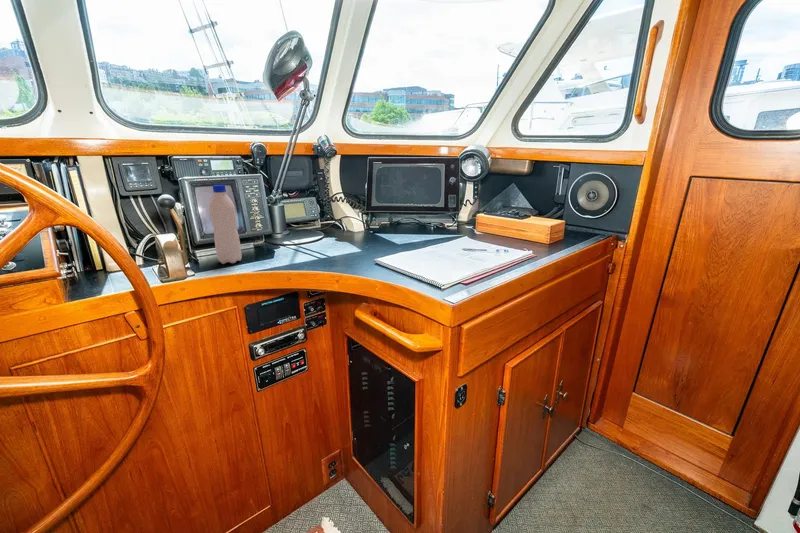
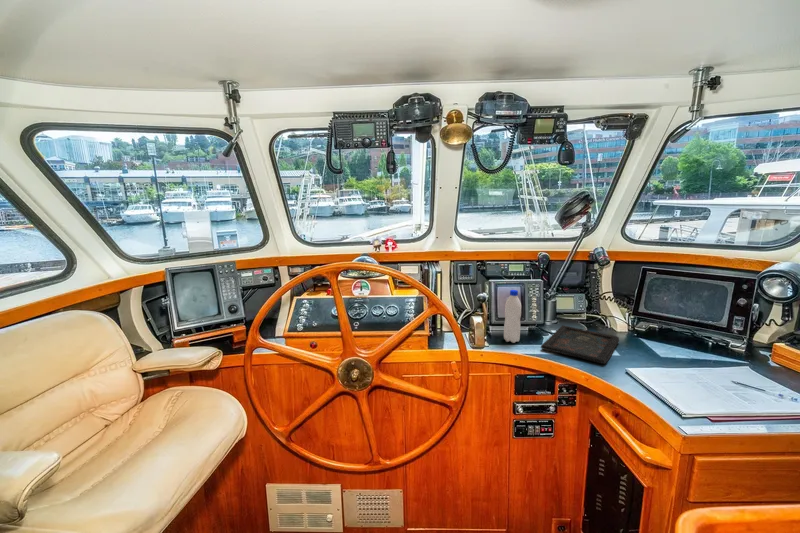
tray: none [272,233,359,262] -> present [541,325,619,364]

